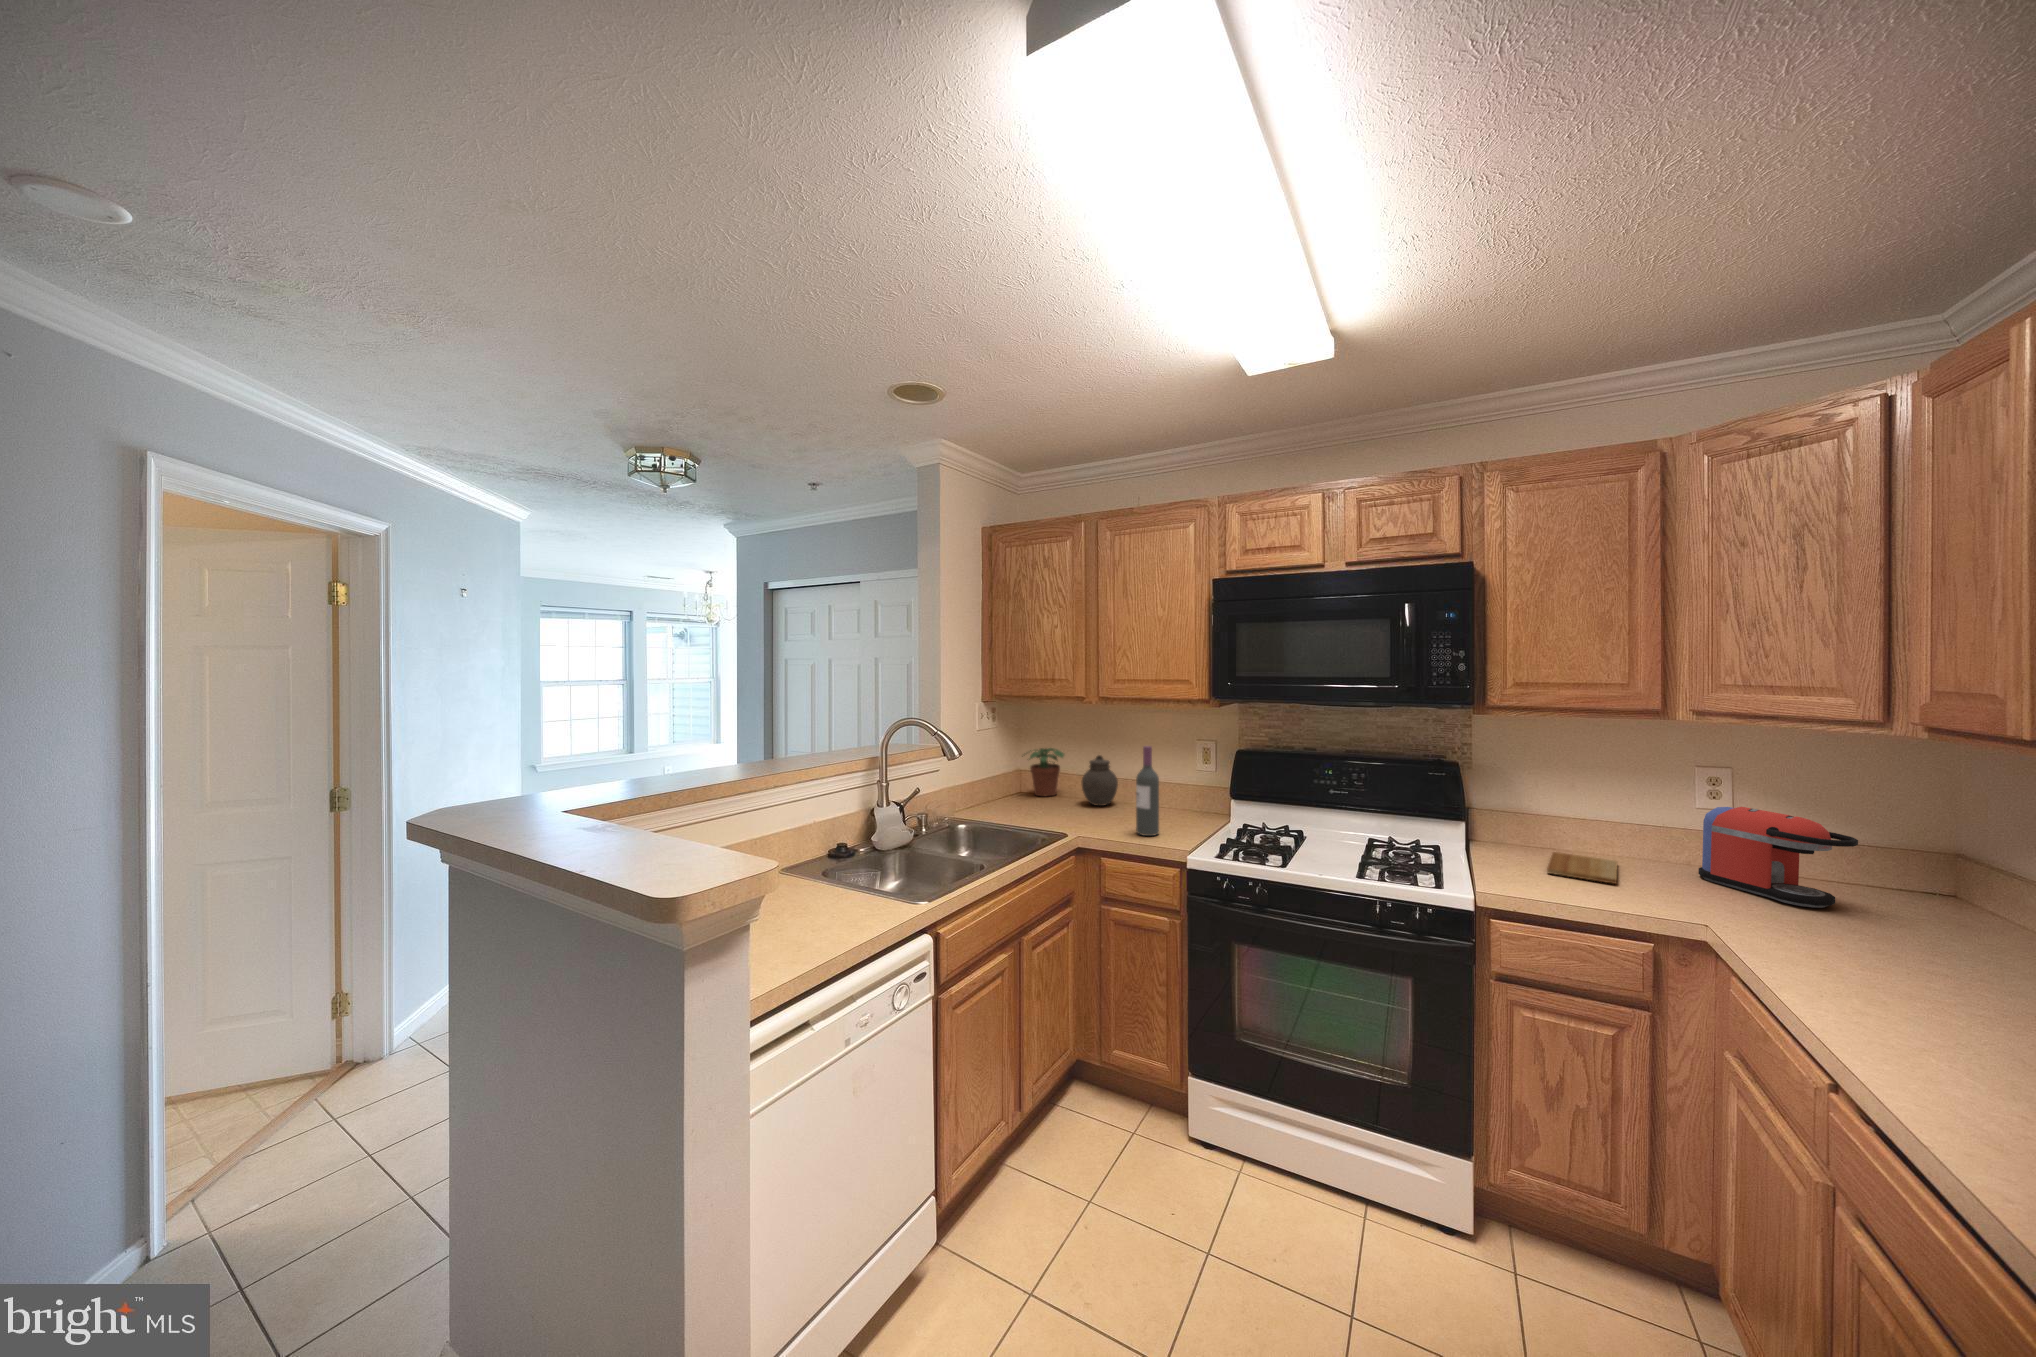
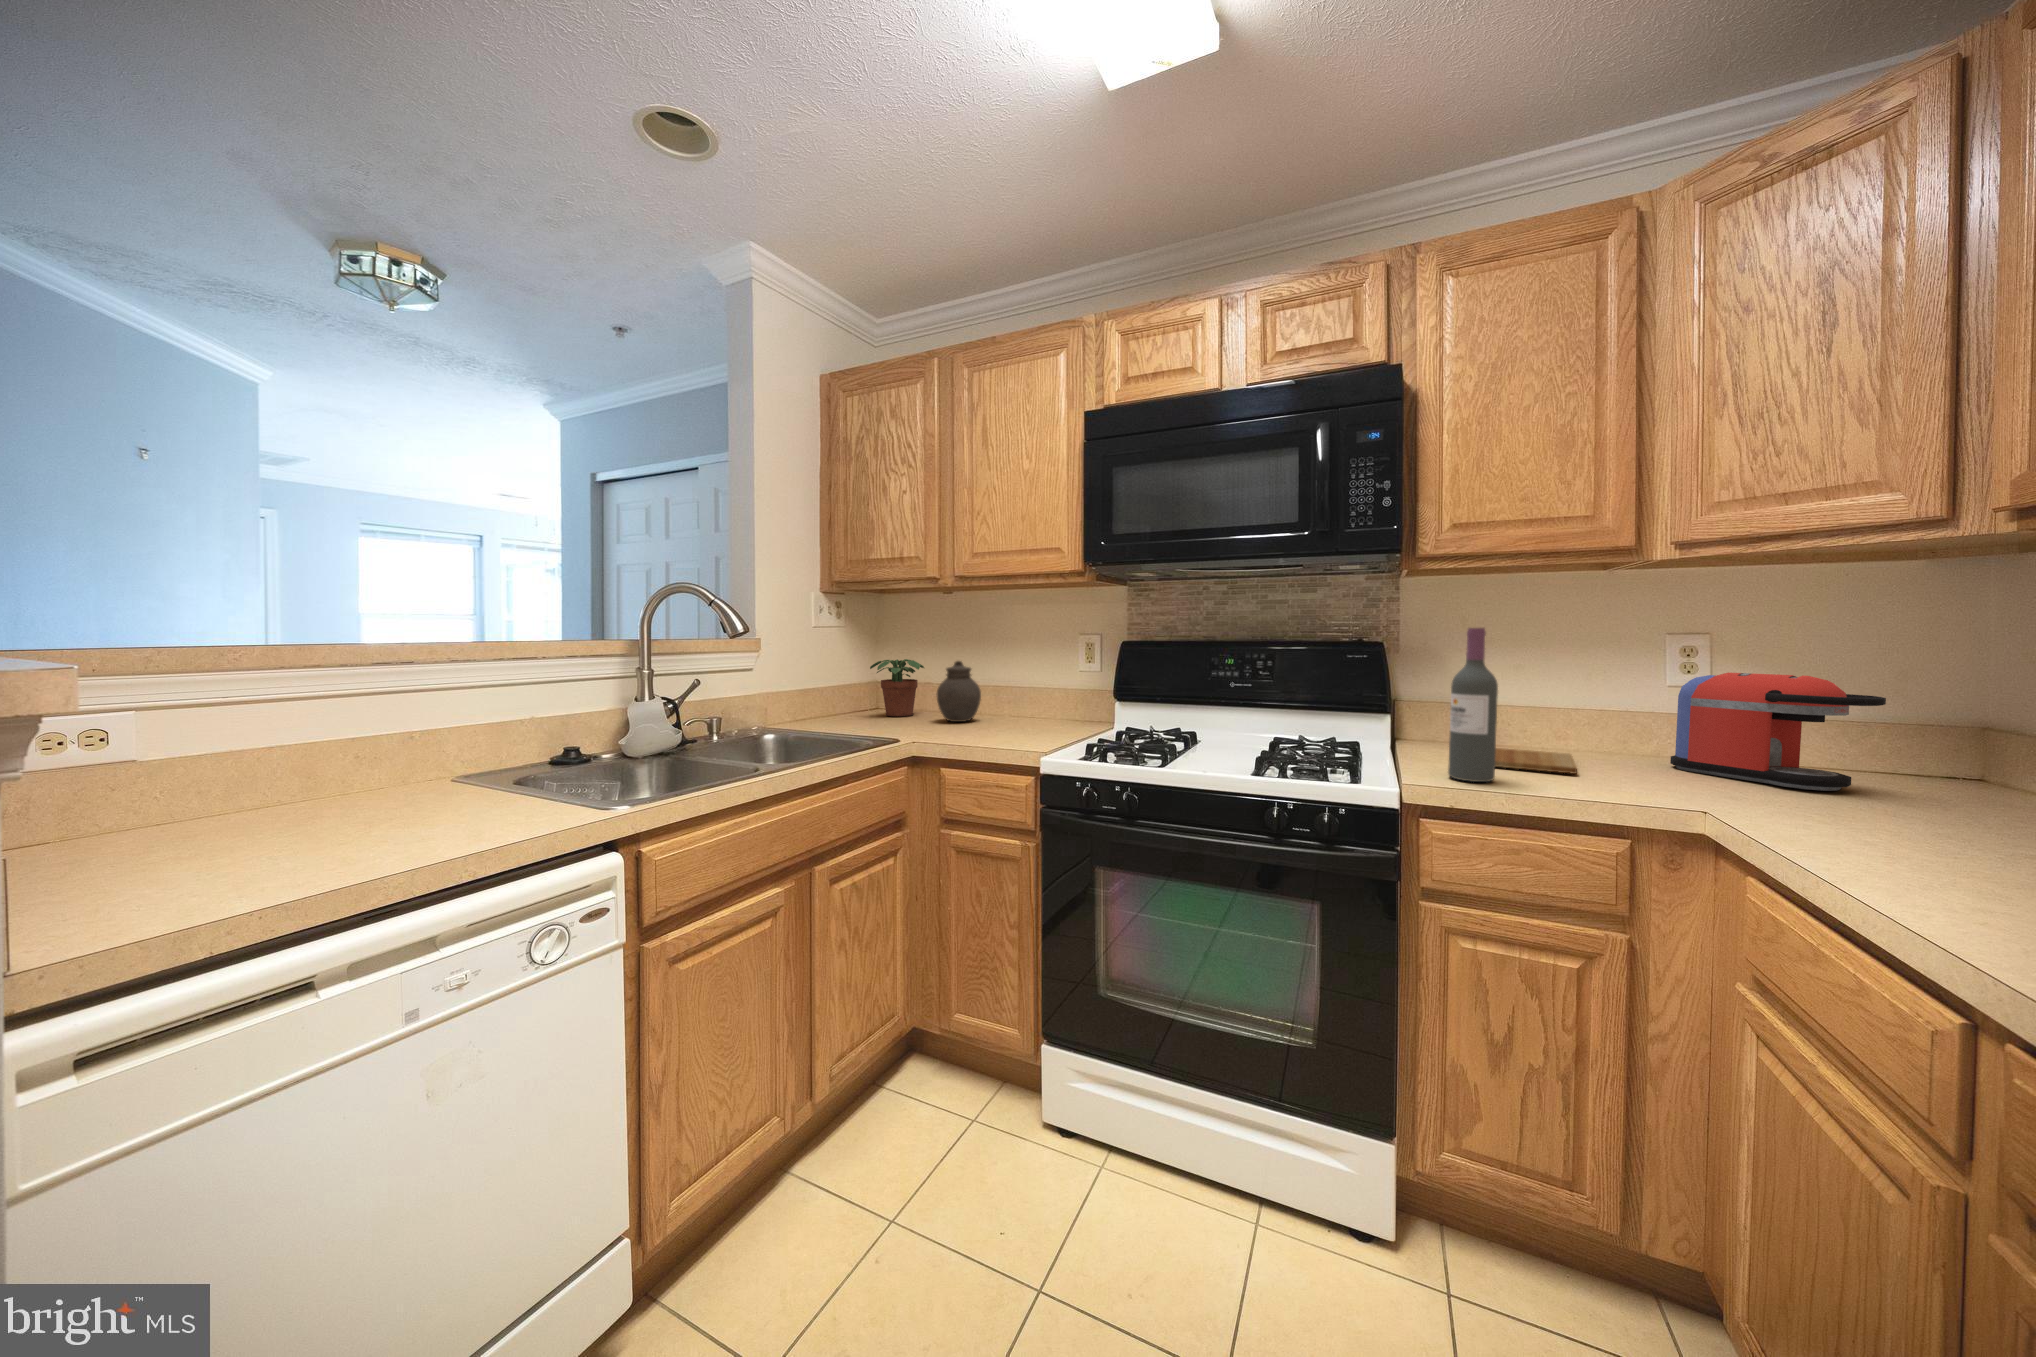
wine bottle: present [1136,746,1159,836] -> present [1448,628,1498,782]

